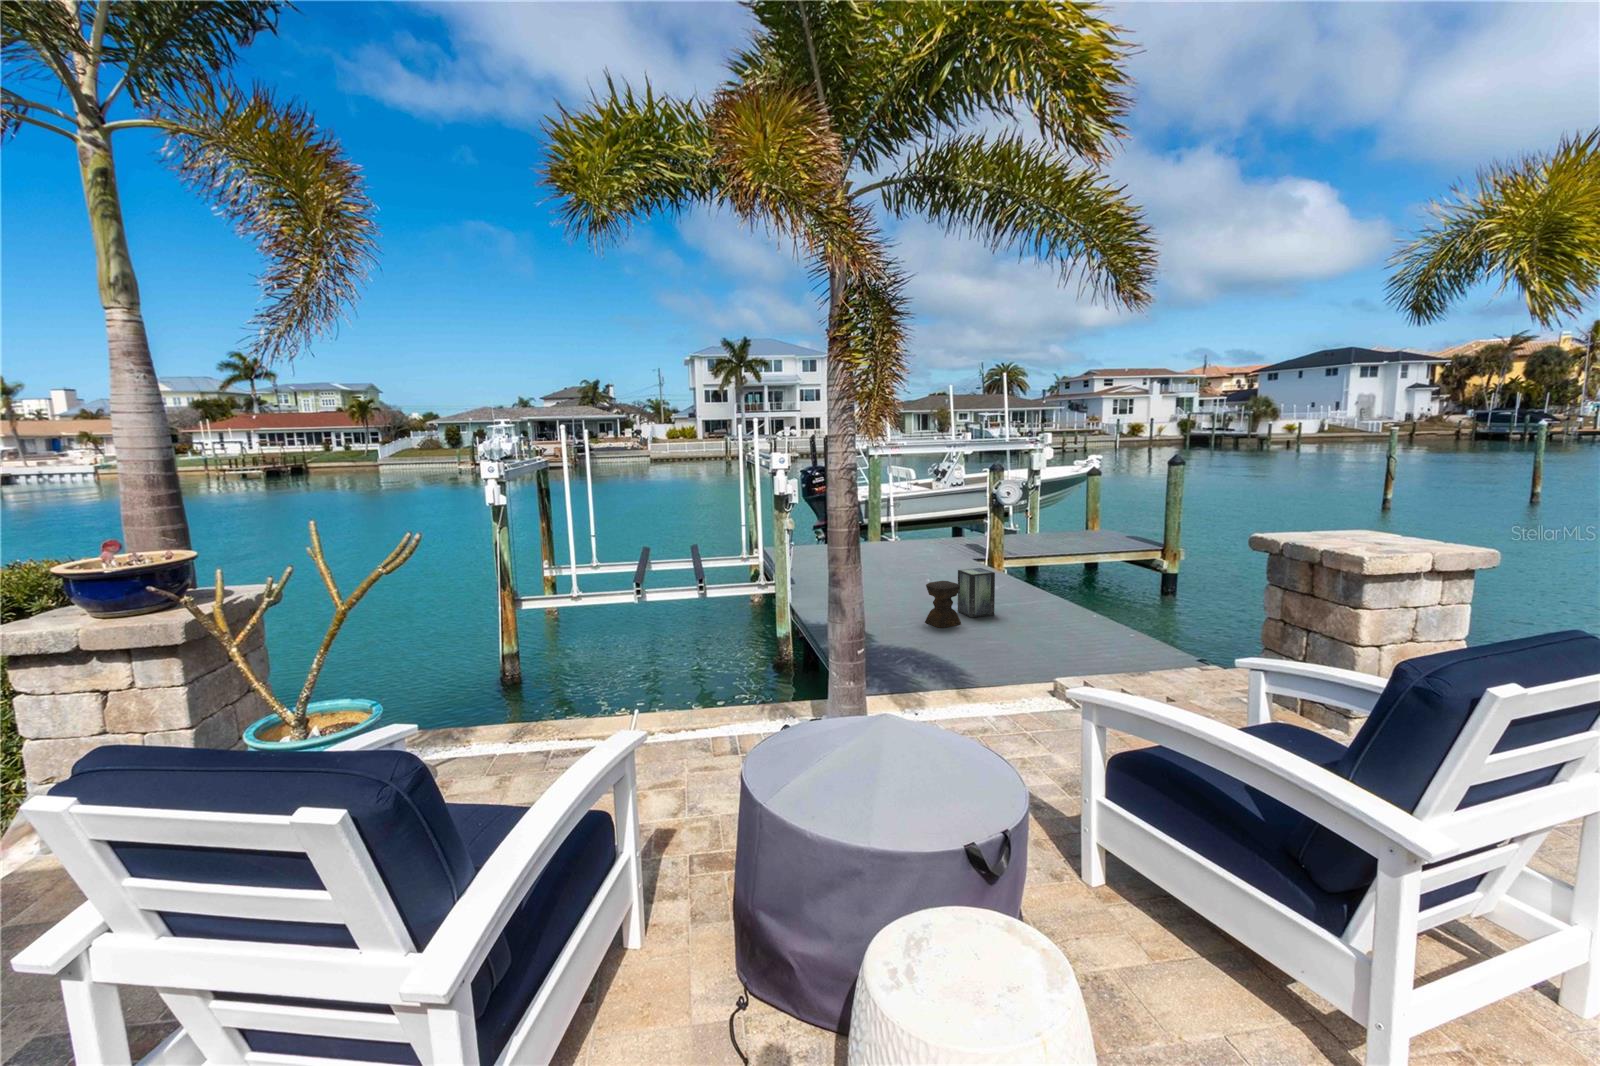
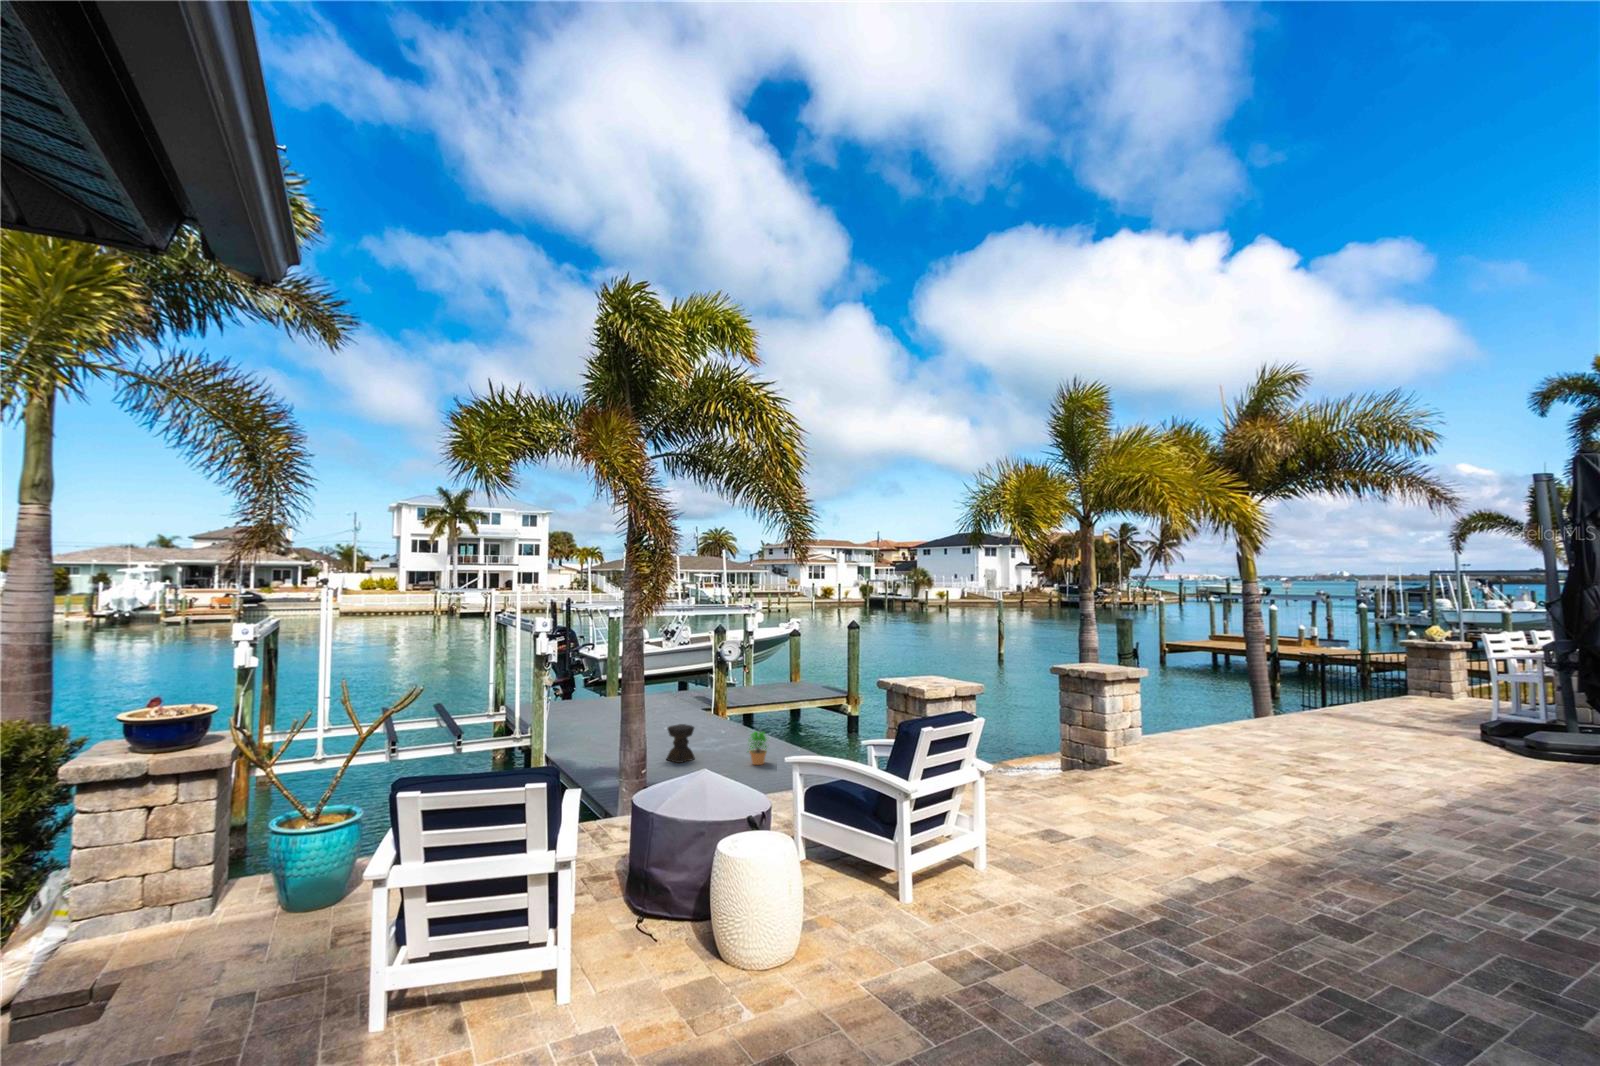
storage box: present [958,568,995,618] -> none [692,713,721,754]
potted plant: none [1026,595,1062,639] -> present [749,732,767,765]

